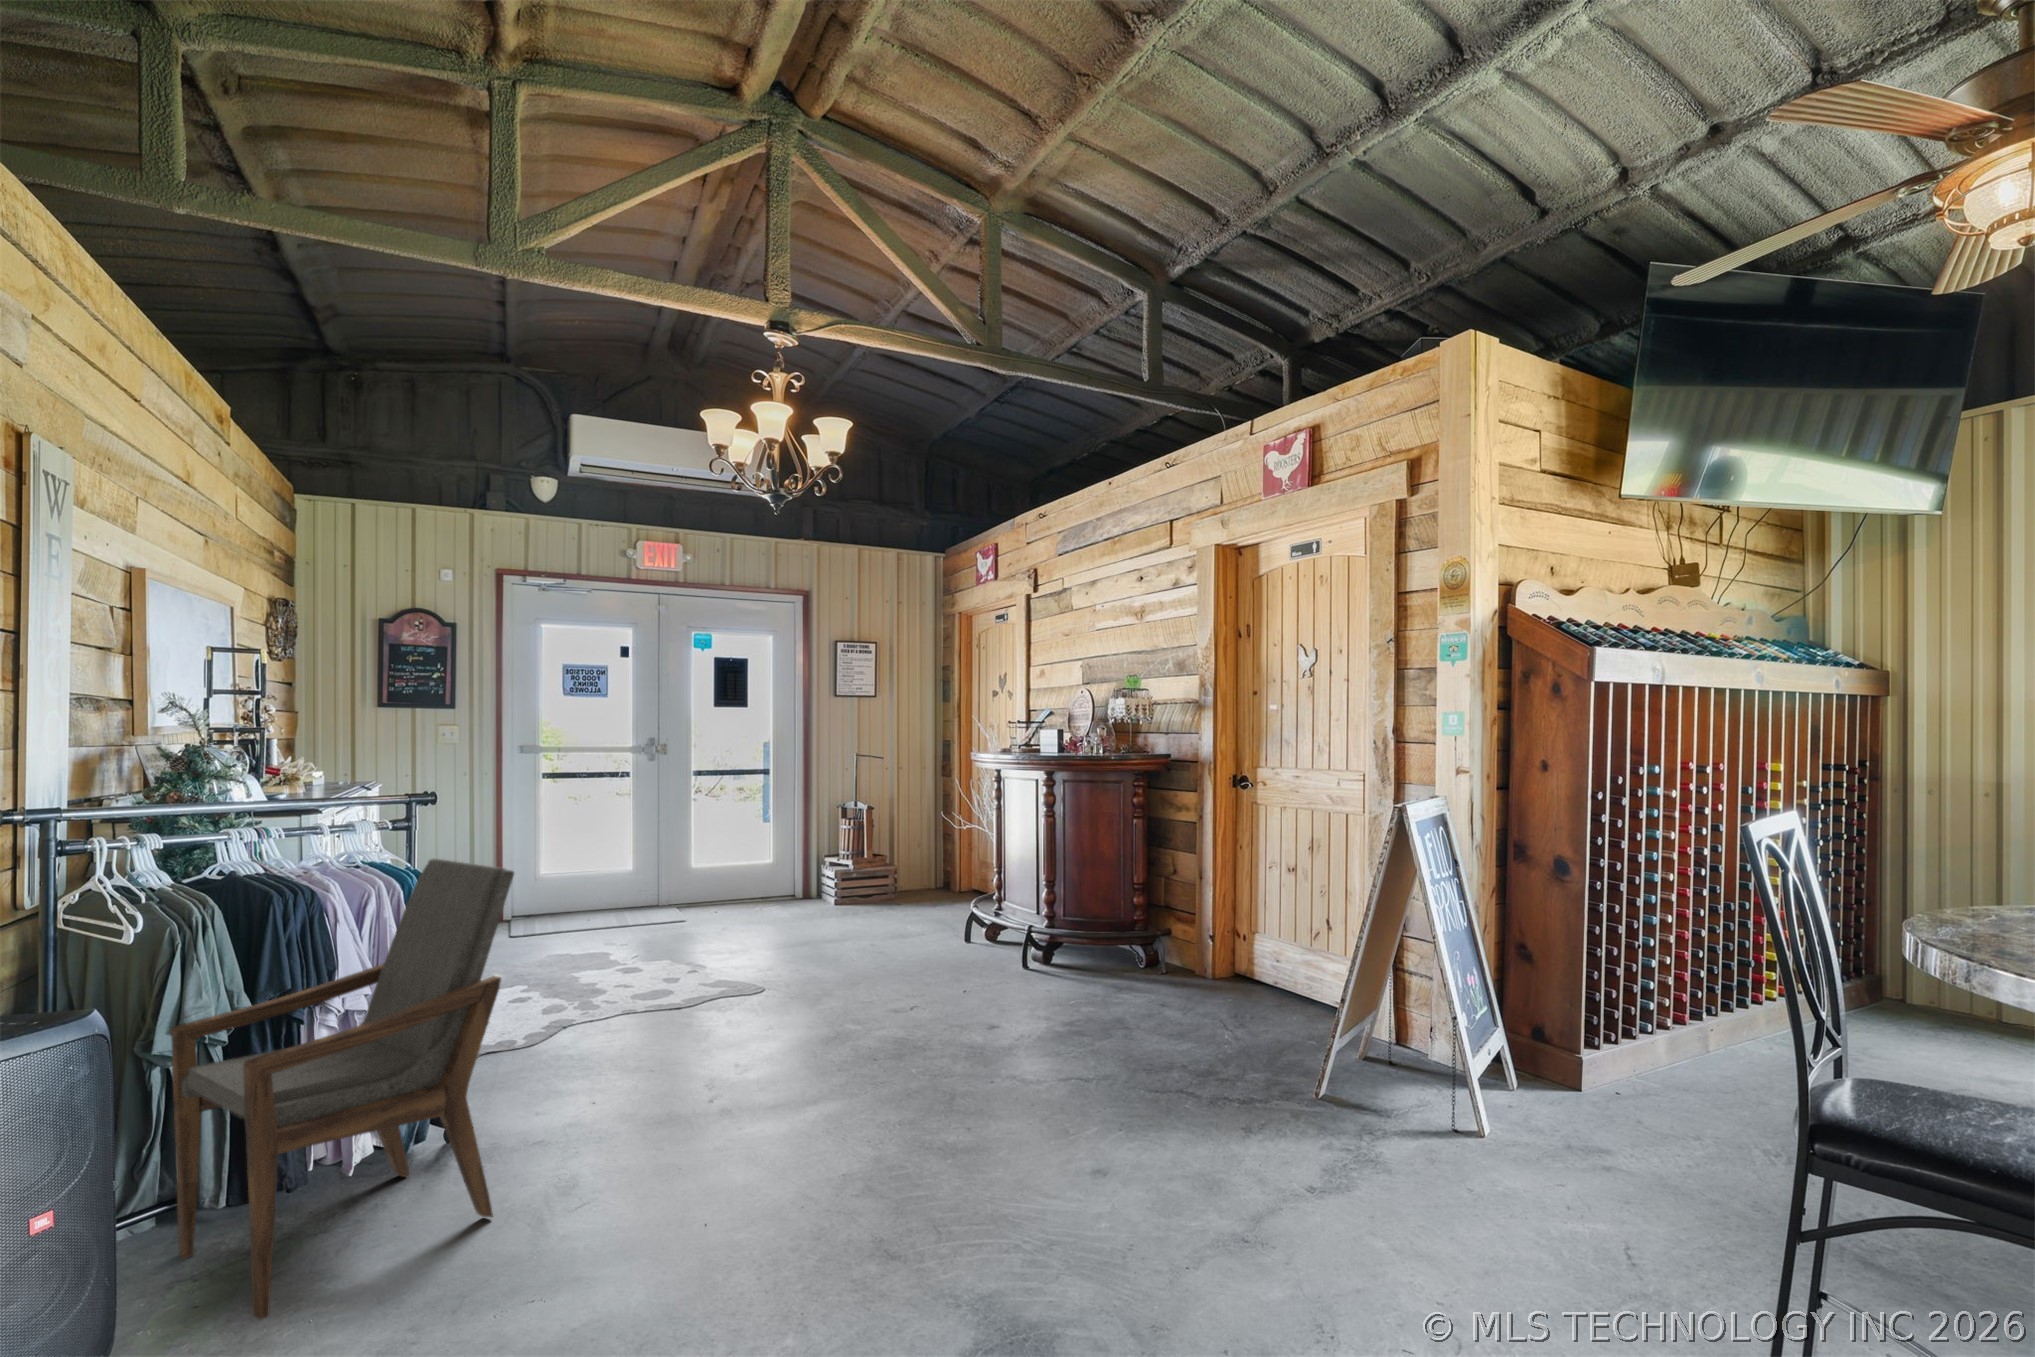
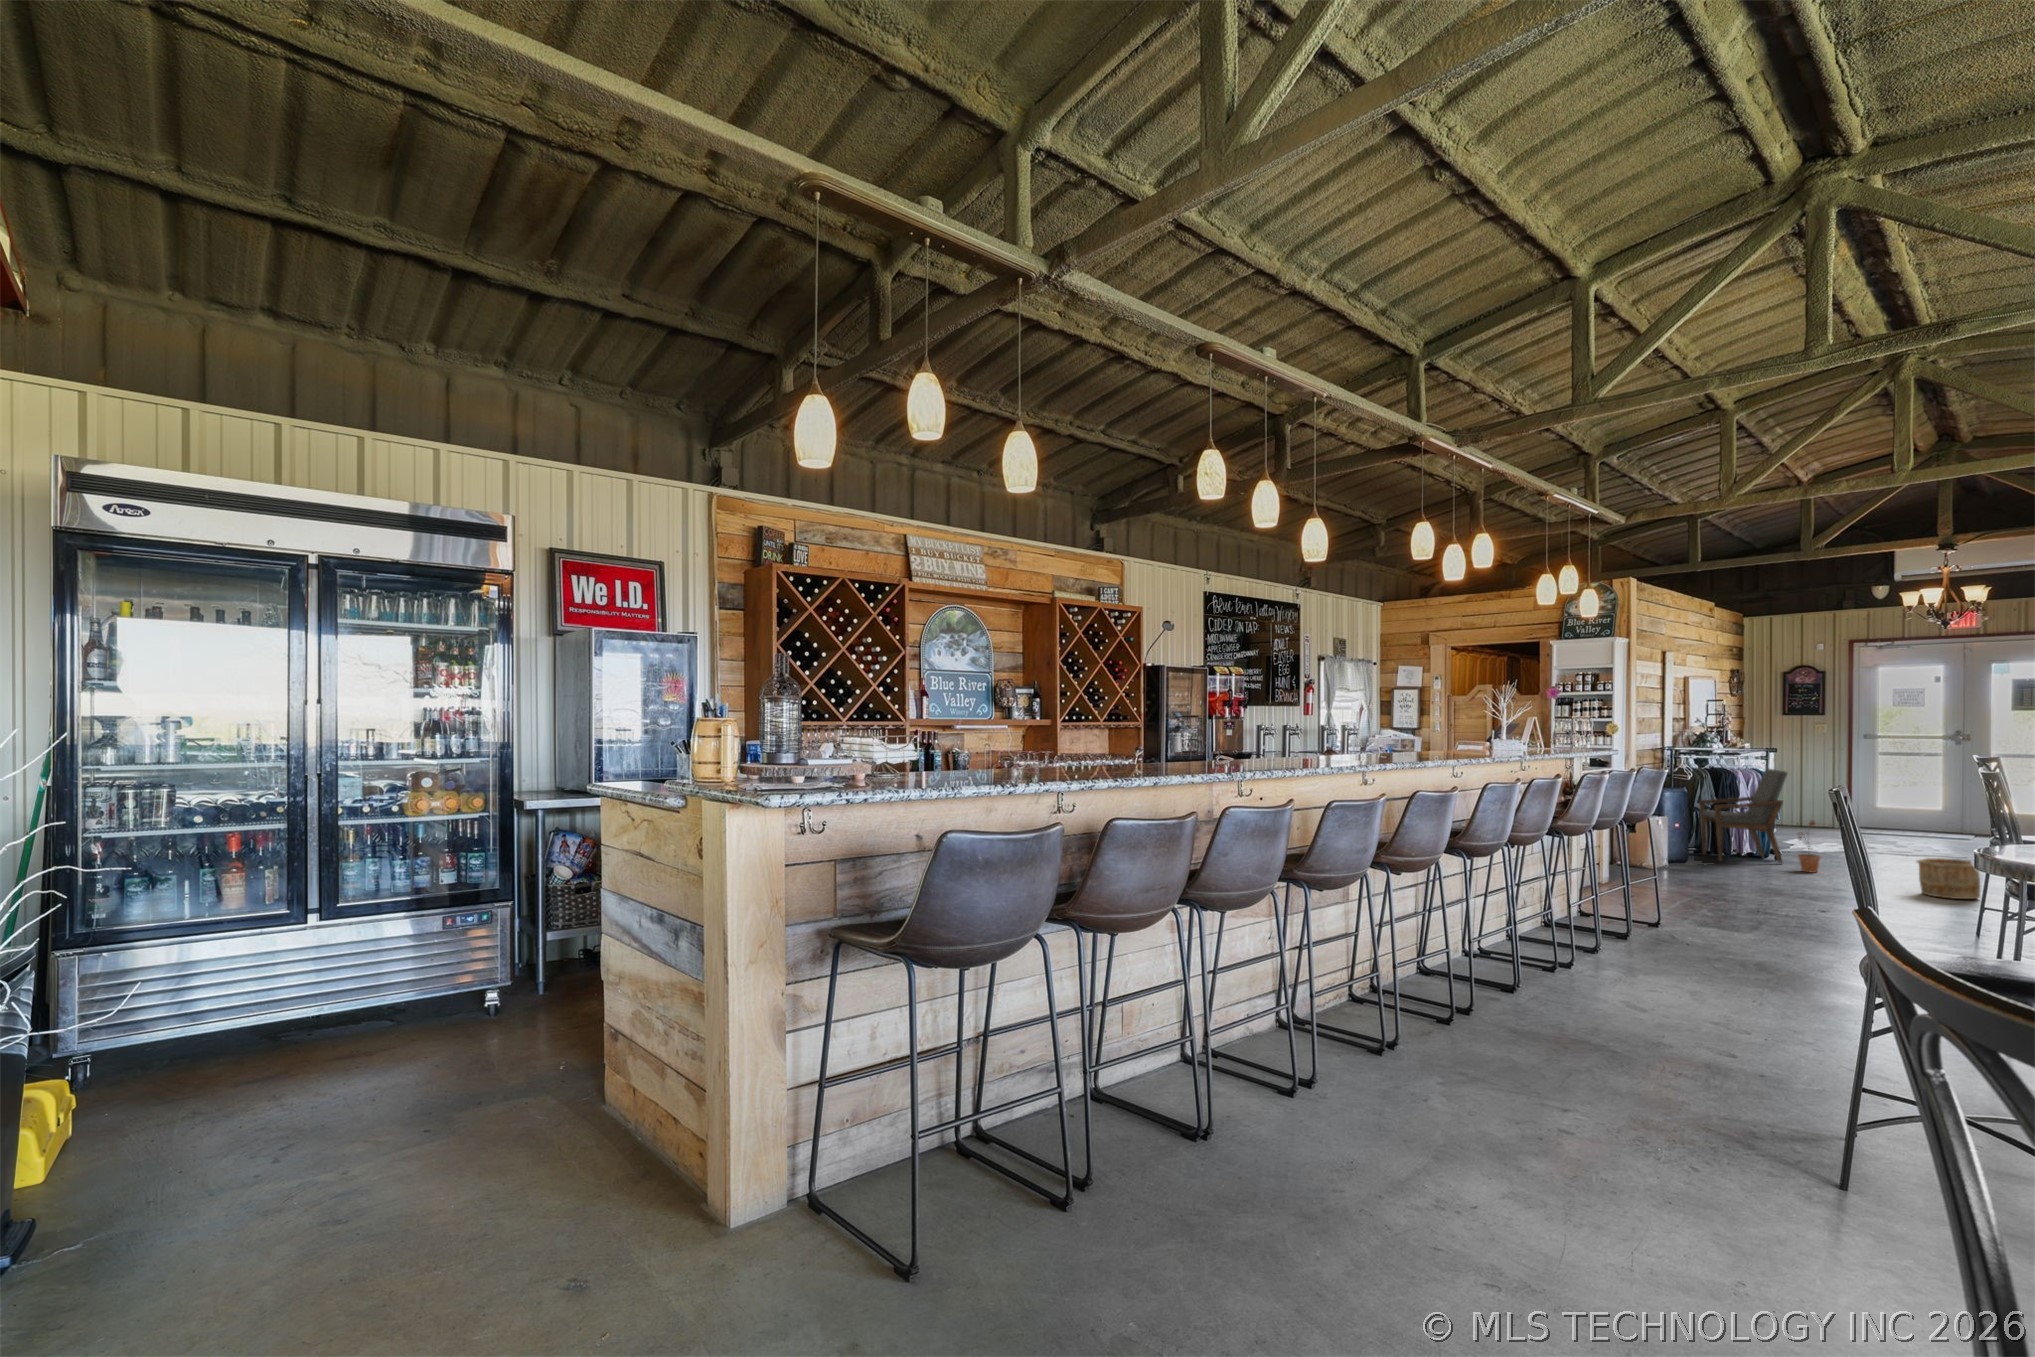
potted plant: none [555,1041,639,1259] -> present [1798,820,1820,873]
wooden bucket: none [978,1106,1132,1289] -> present [1917,858,1980,899]

